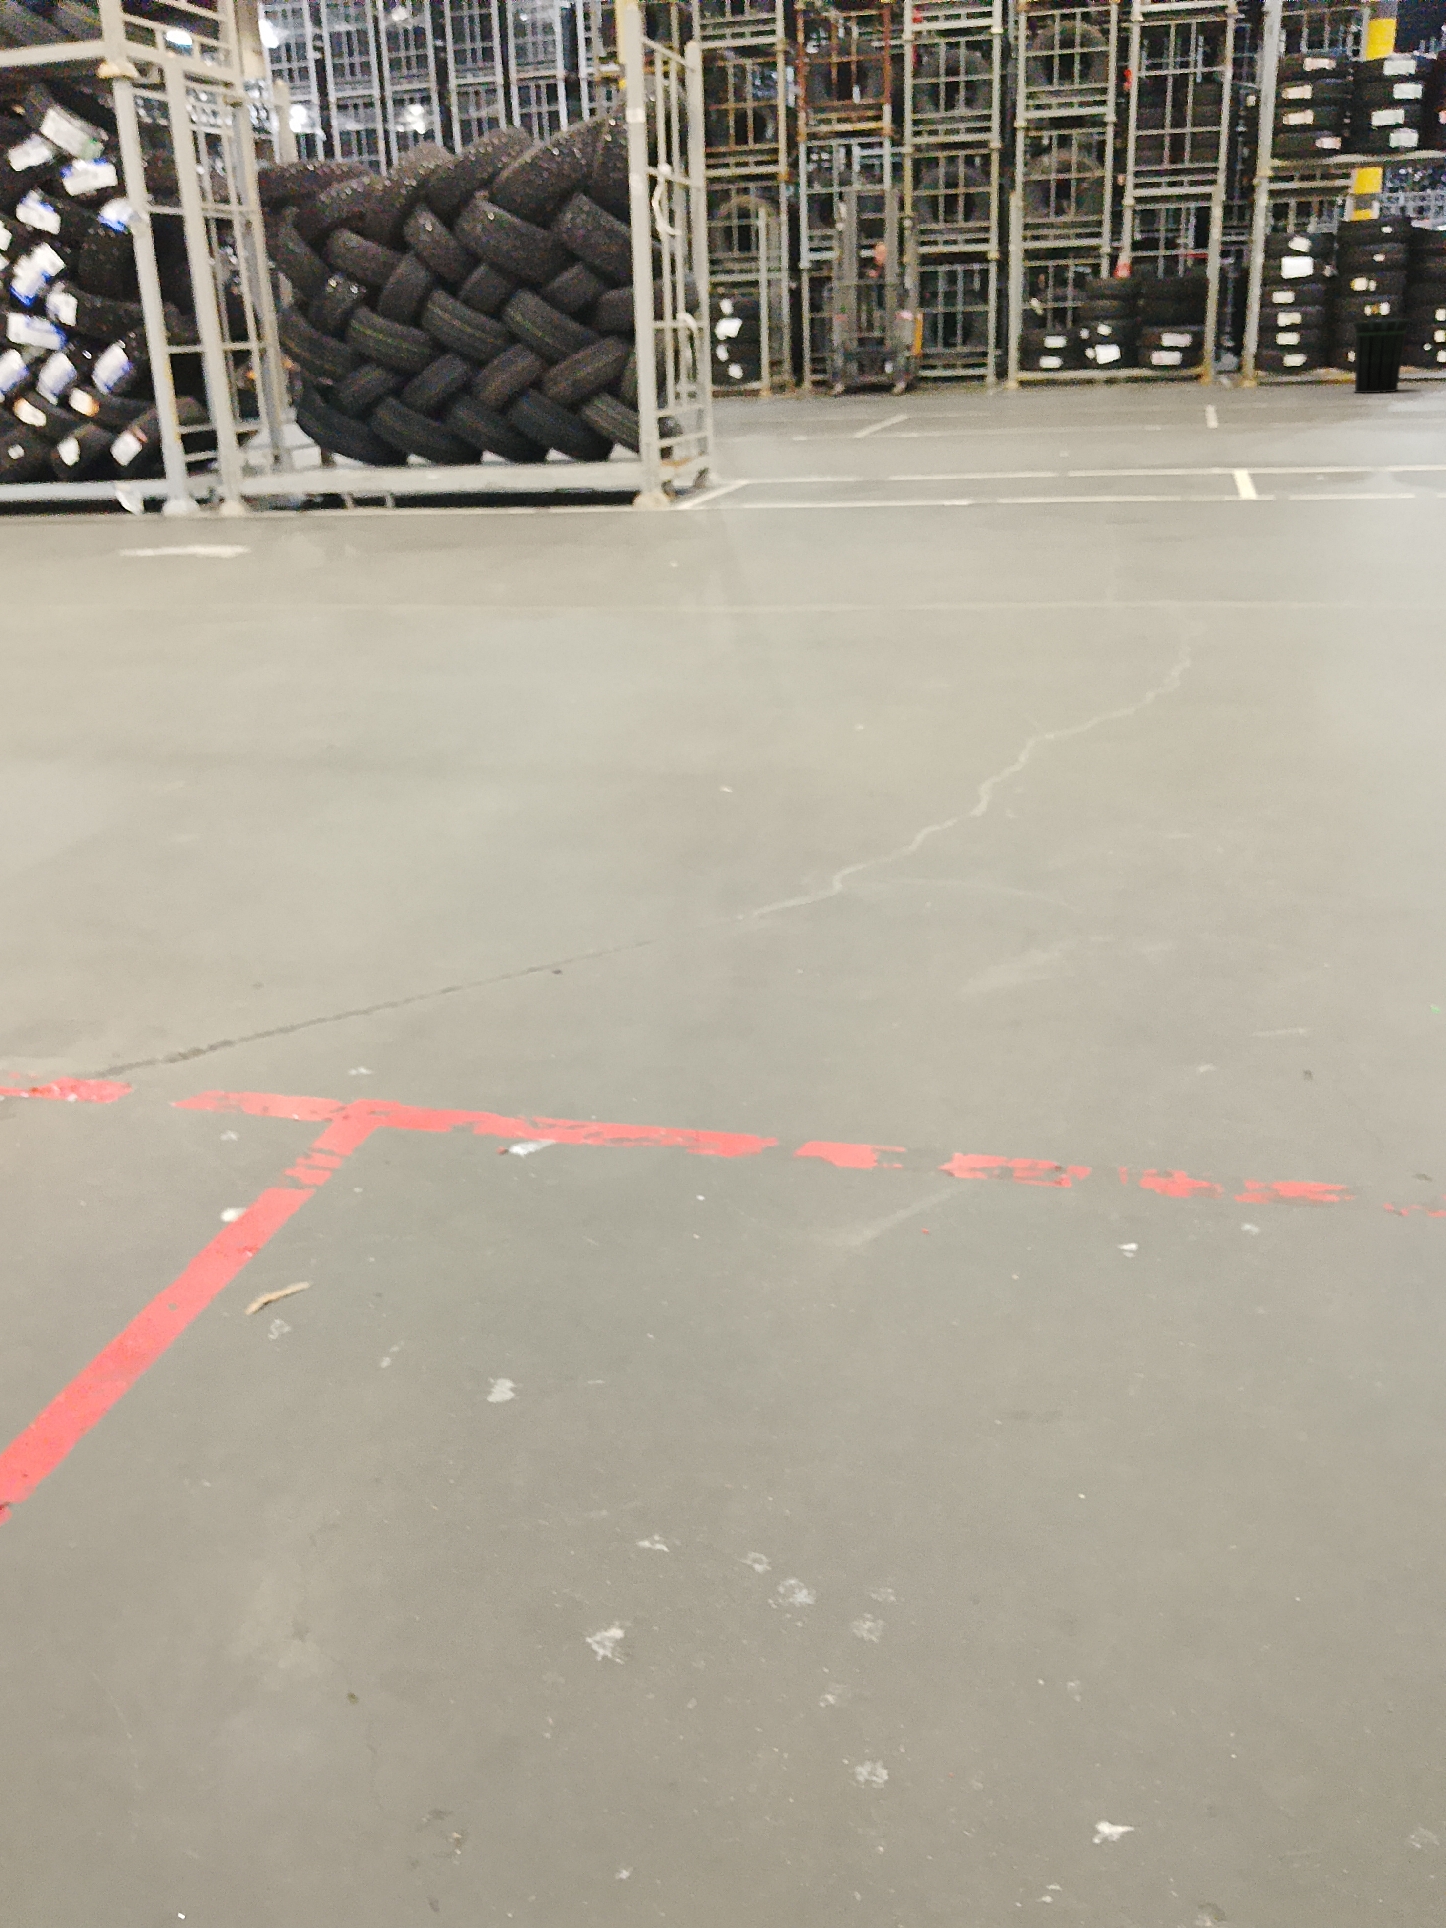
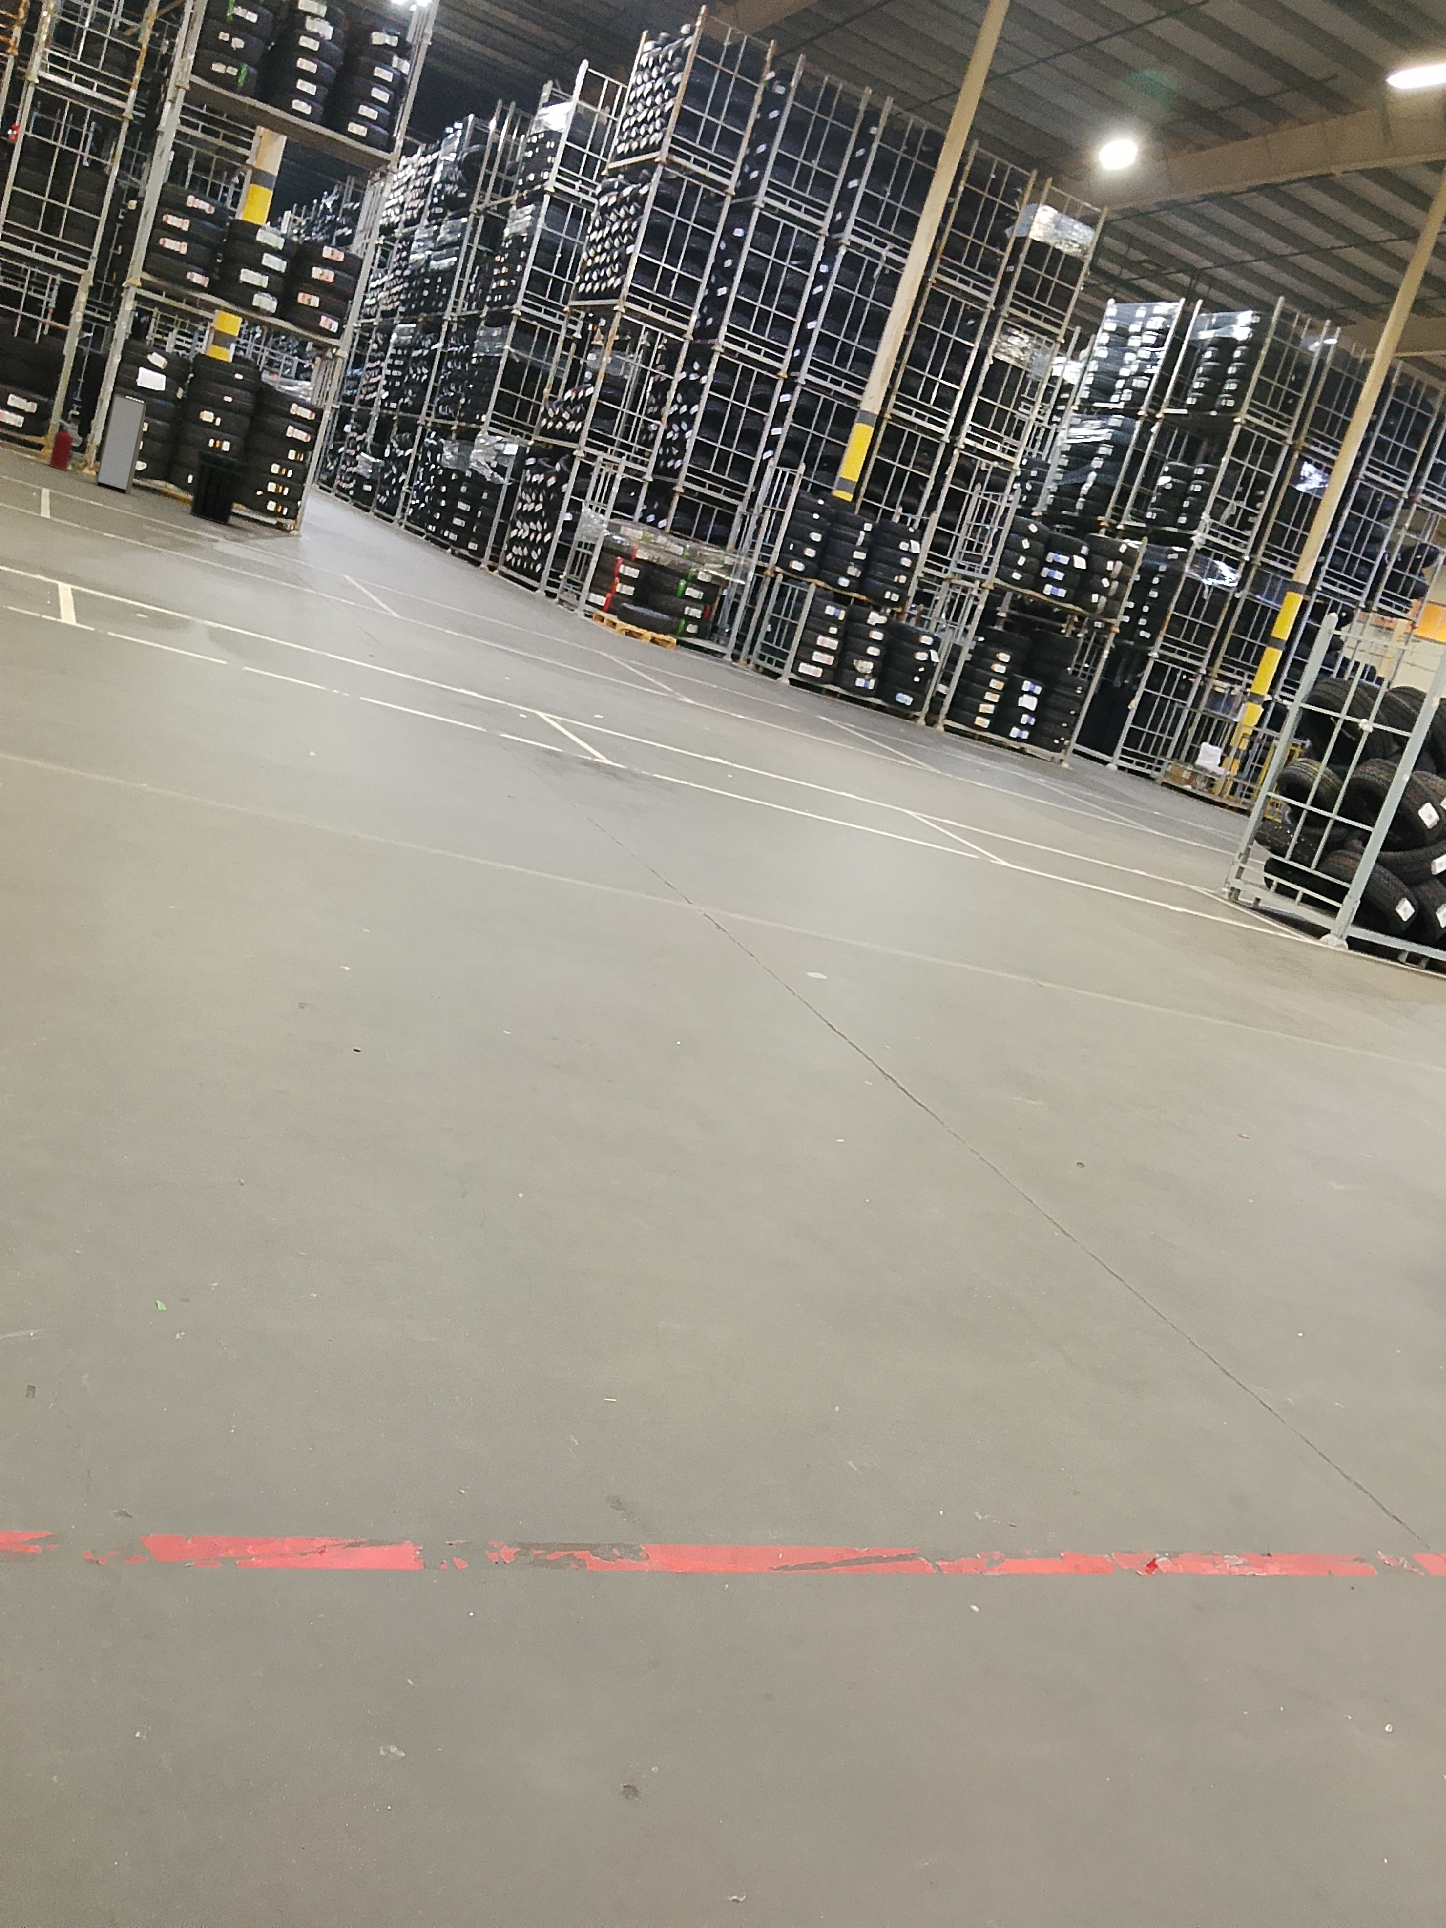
storage cabinet: none [1257,295,1298,396] -> present [96,394,146,494]
fire extinguisher: none [1209,343,1240,394] -> present [49,420,85,470]

